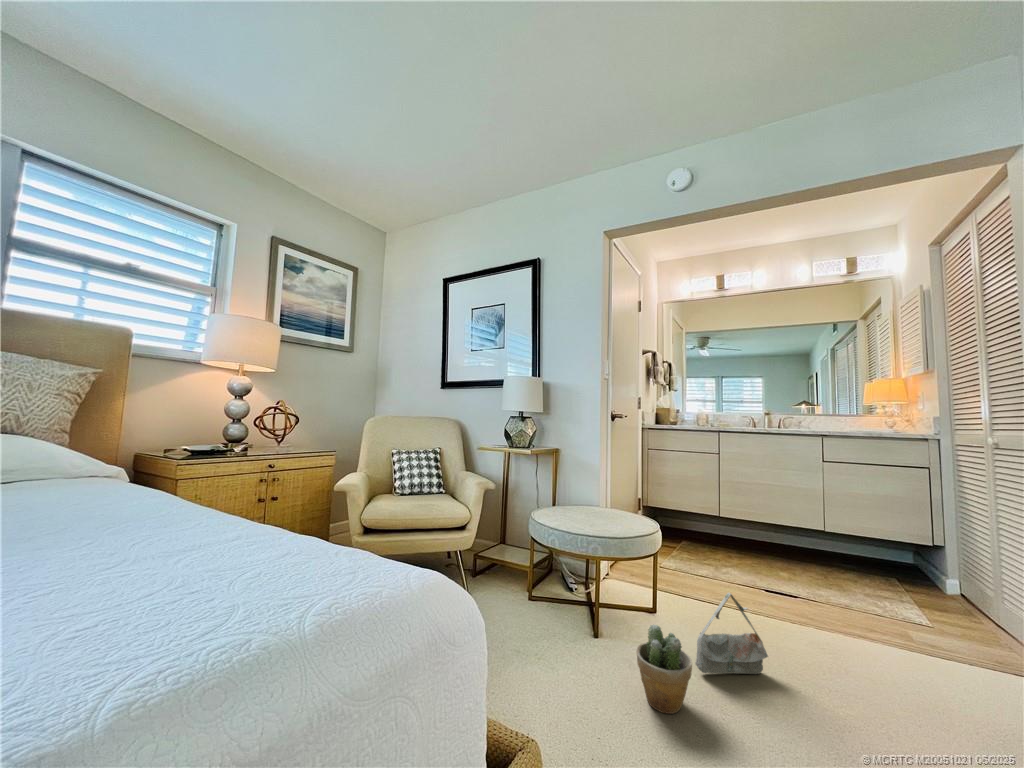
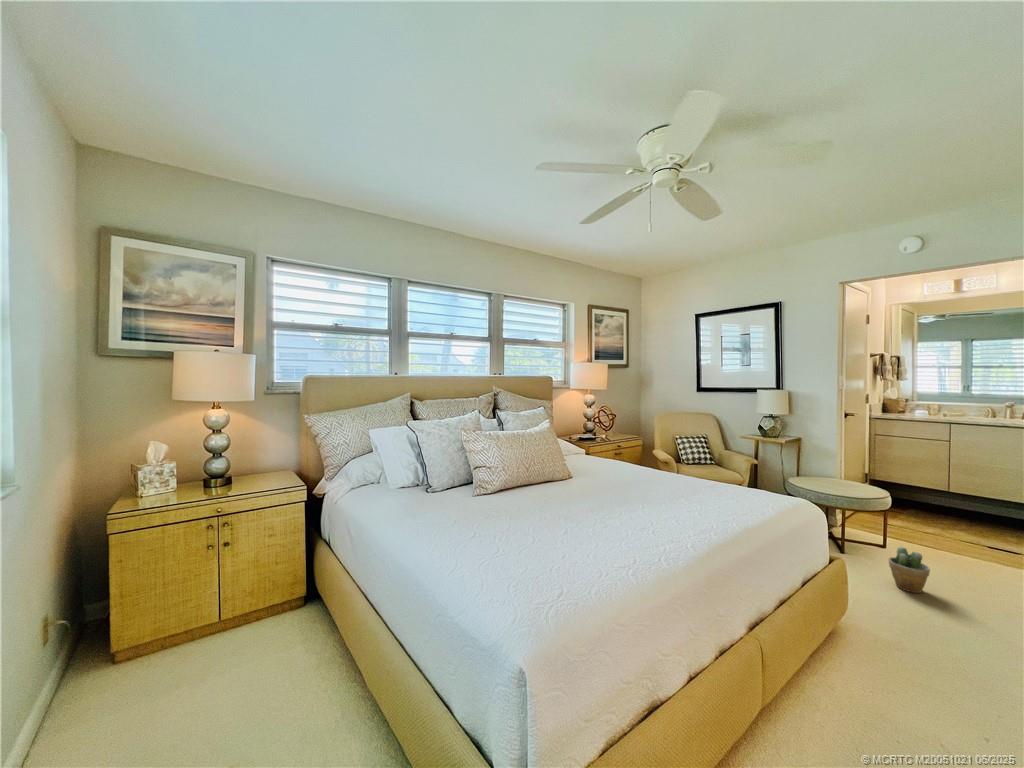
bag: present [695,593,768,674] -> none [931,537,992,588]

